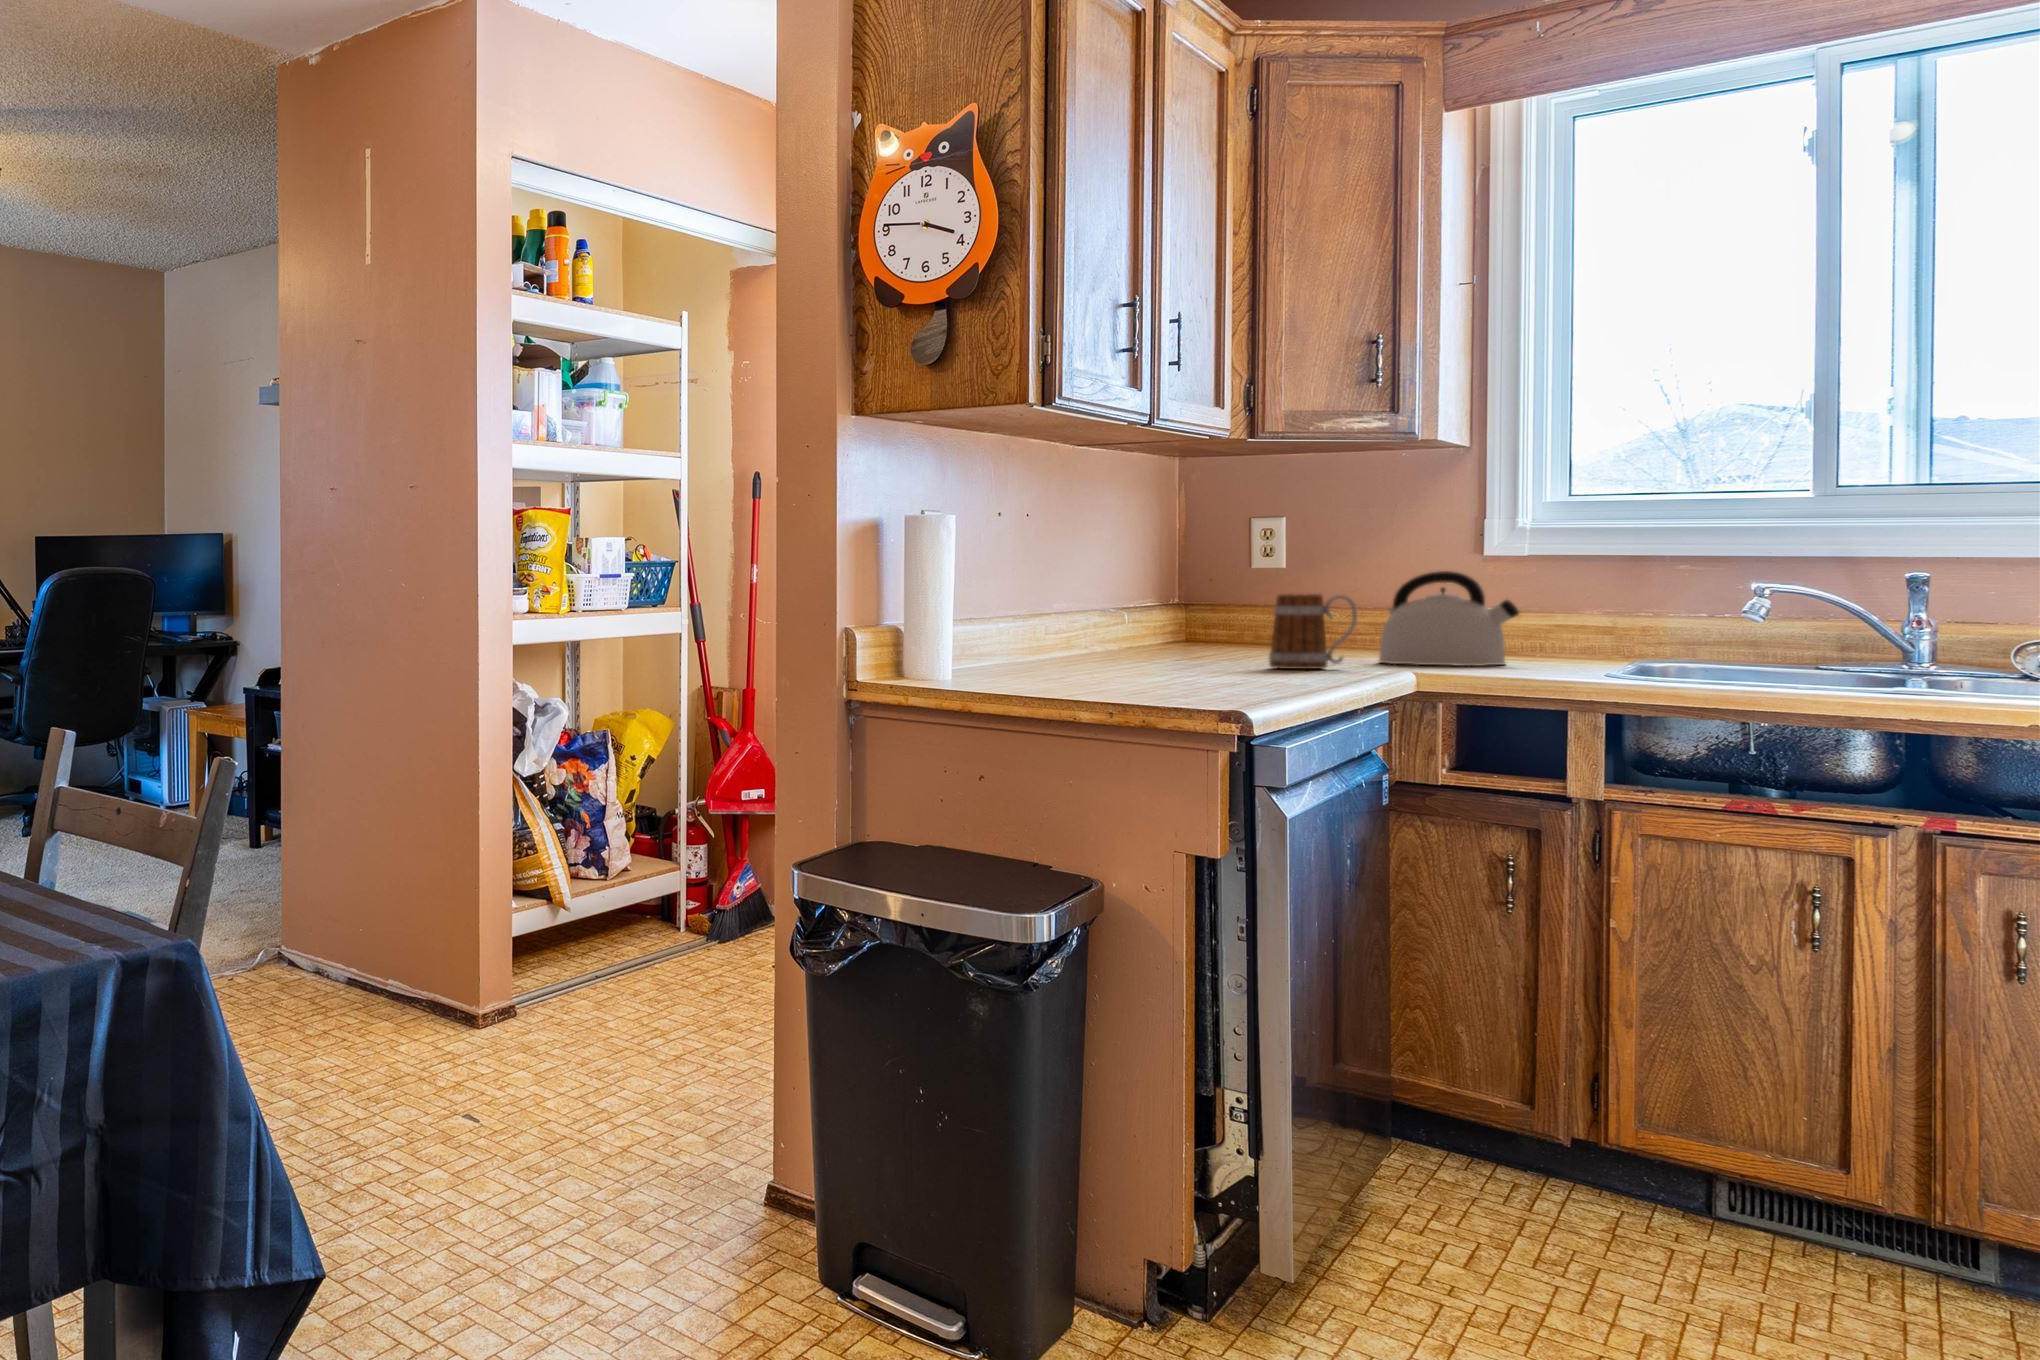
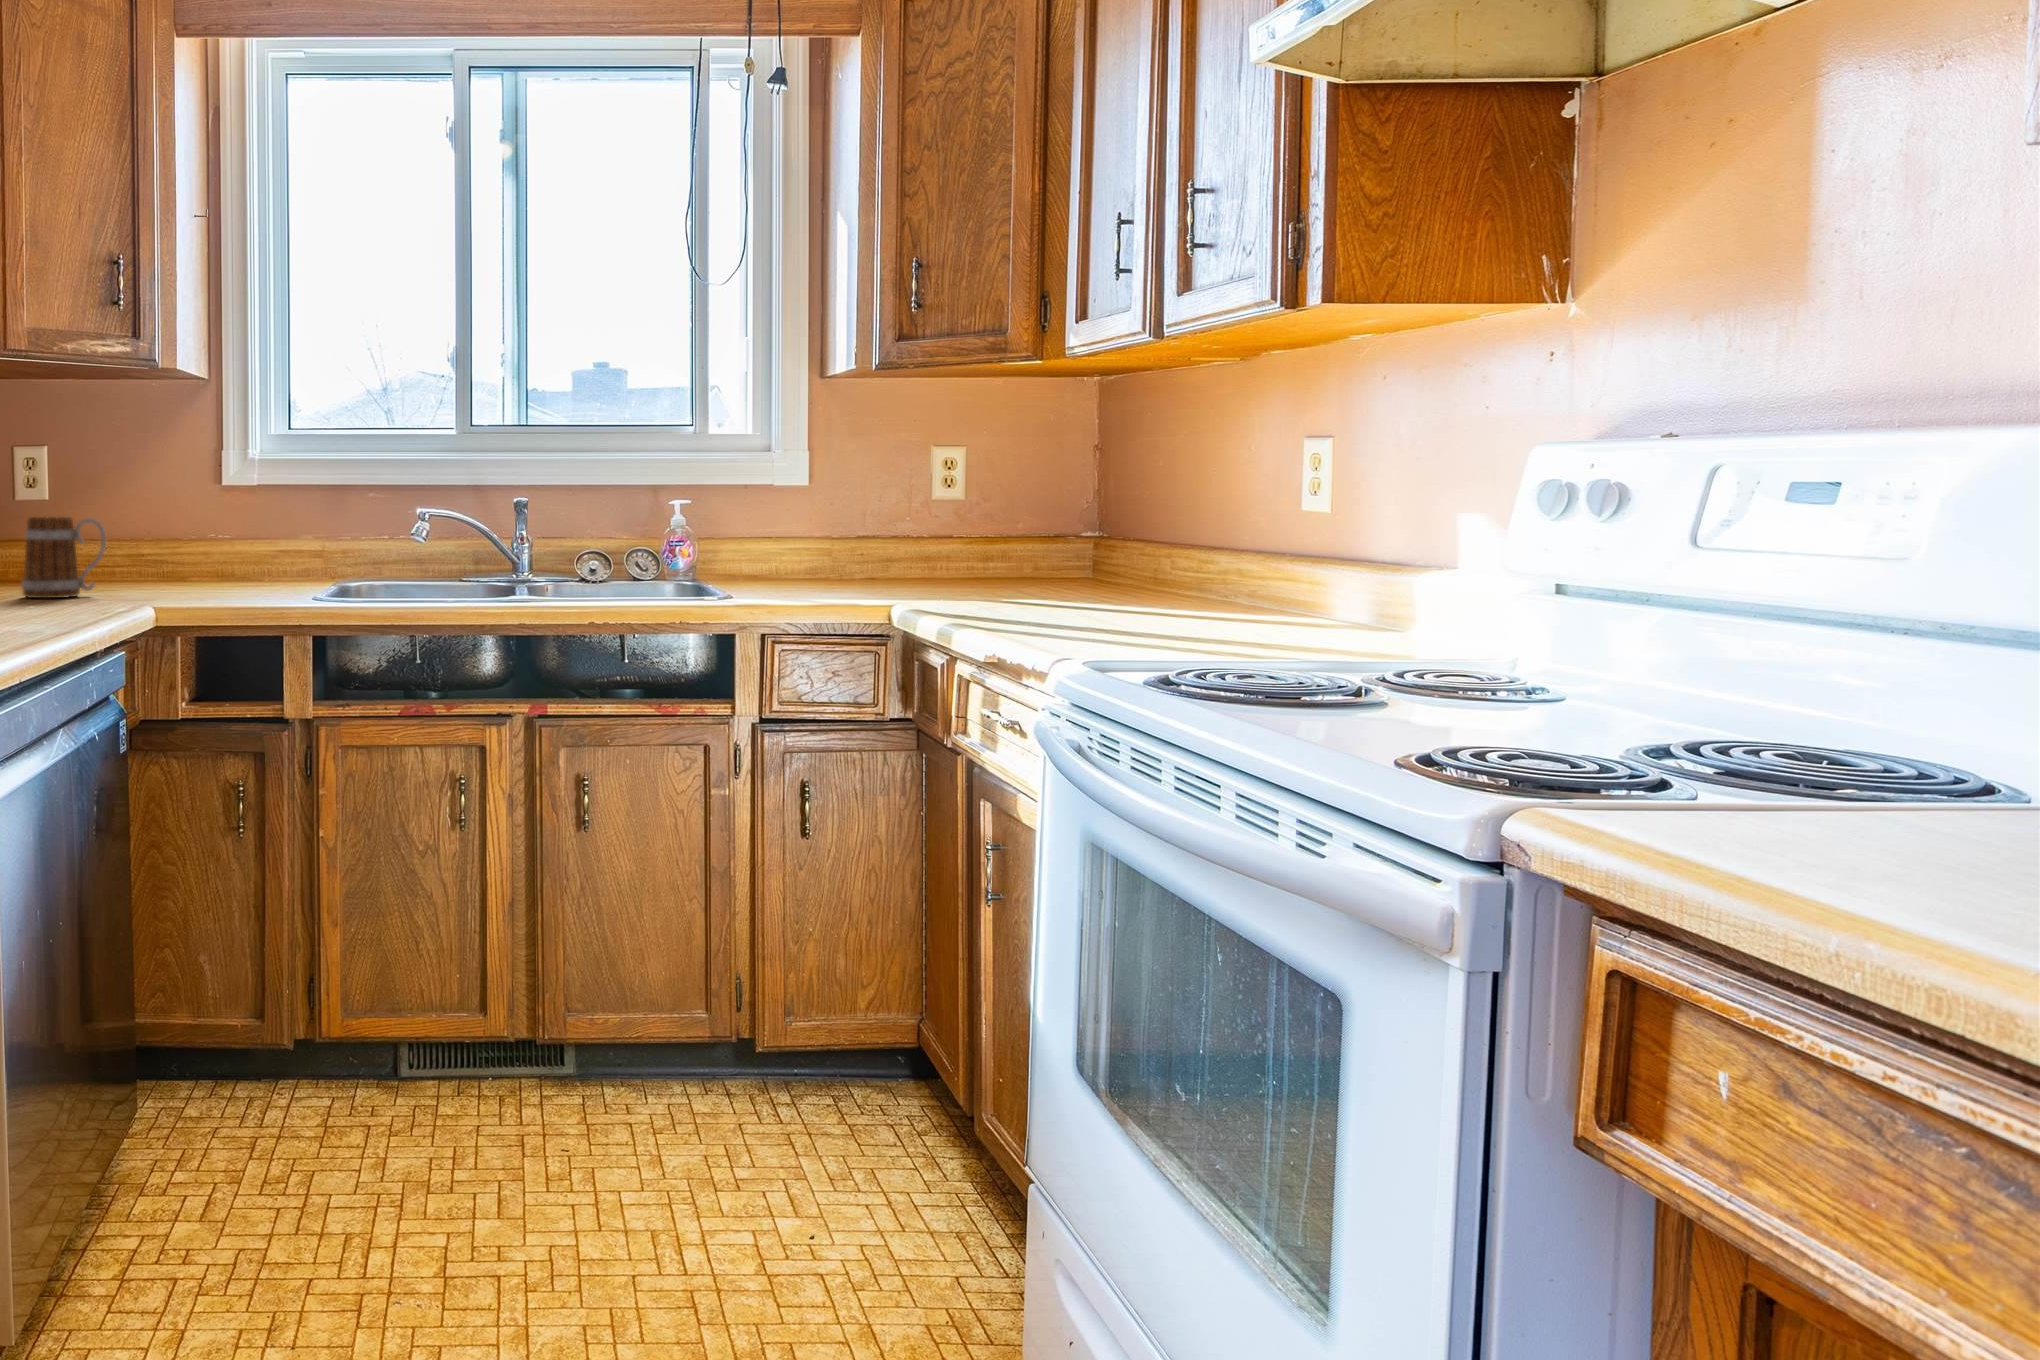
kettle: present [1379,571,1519,666] -> none [133,492,251,586]

